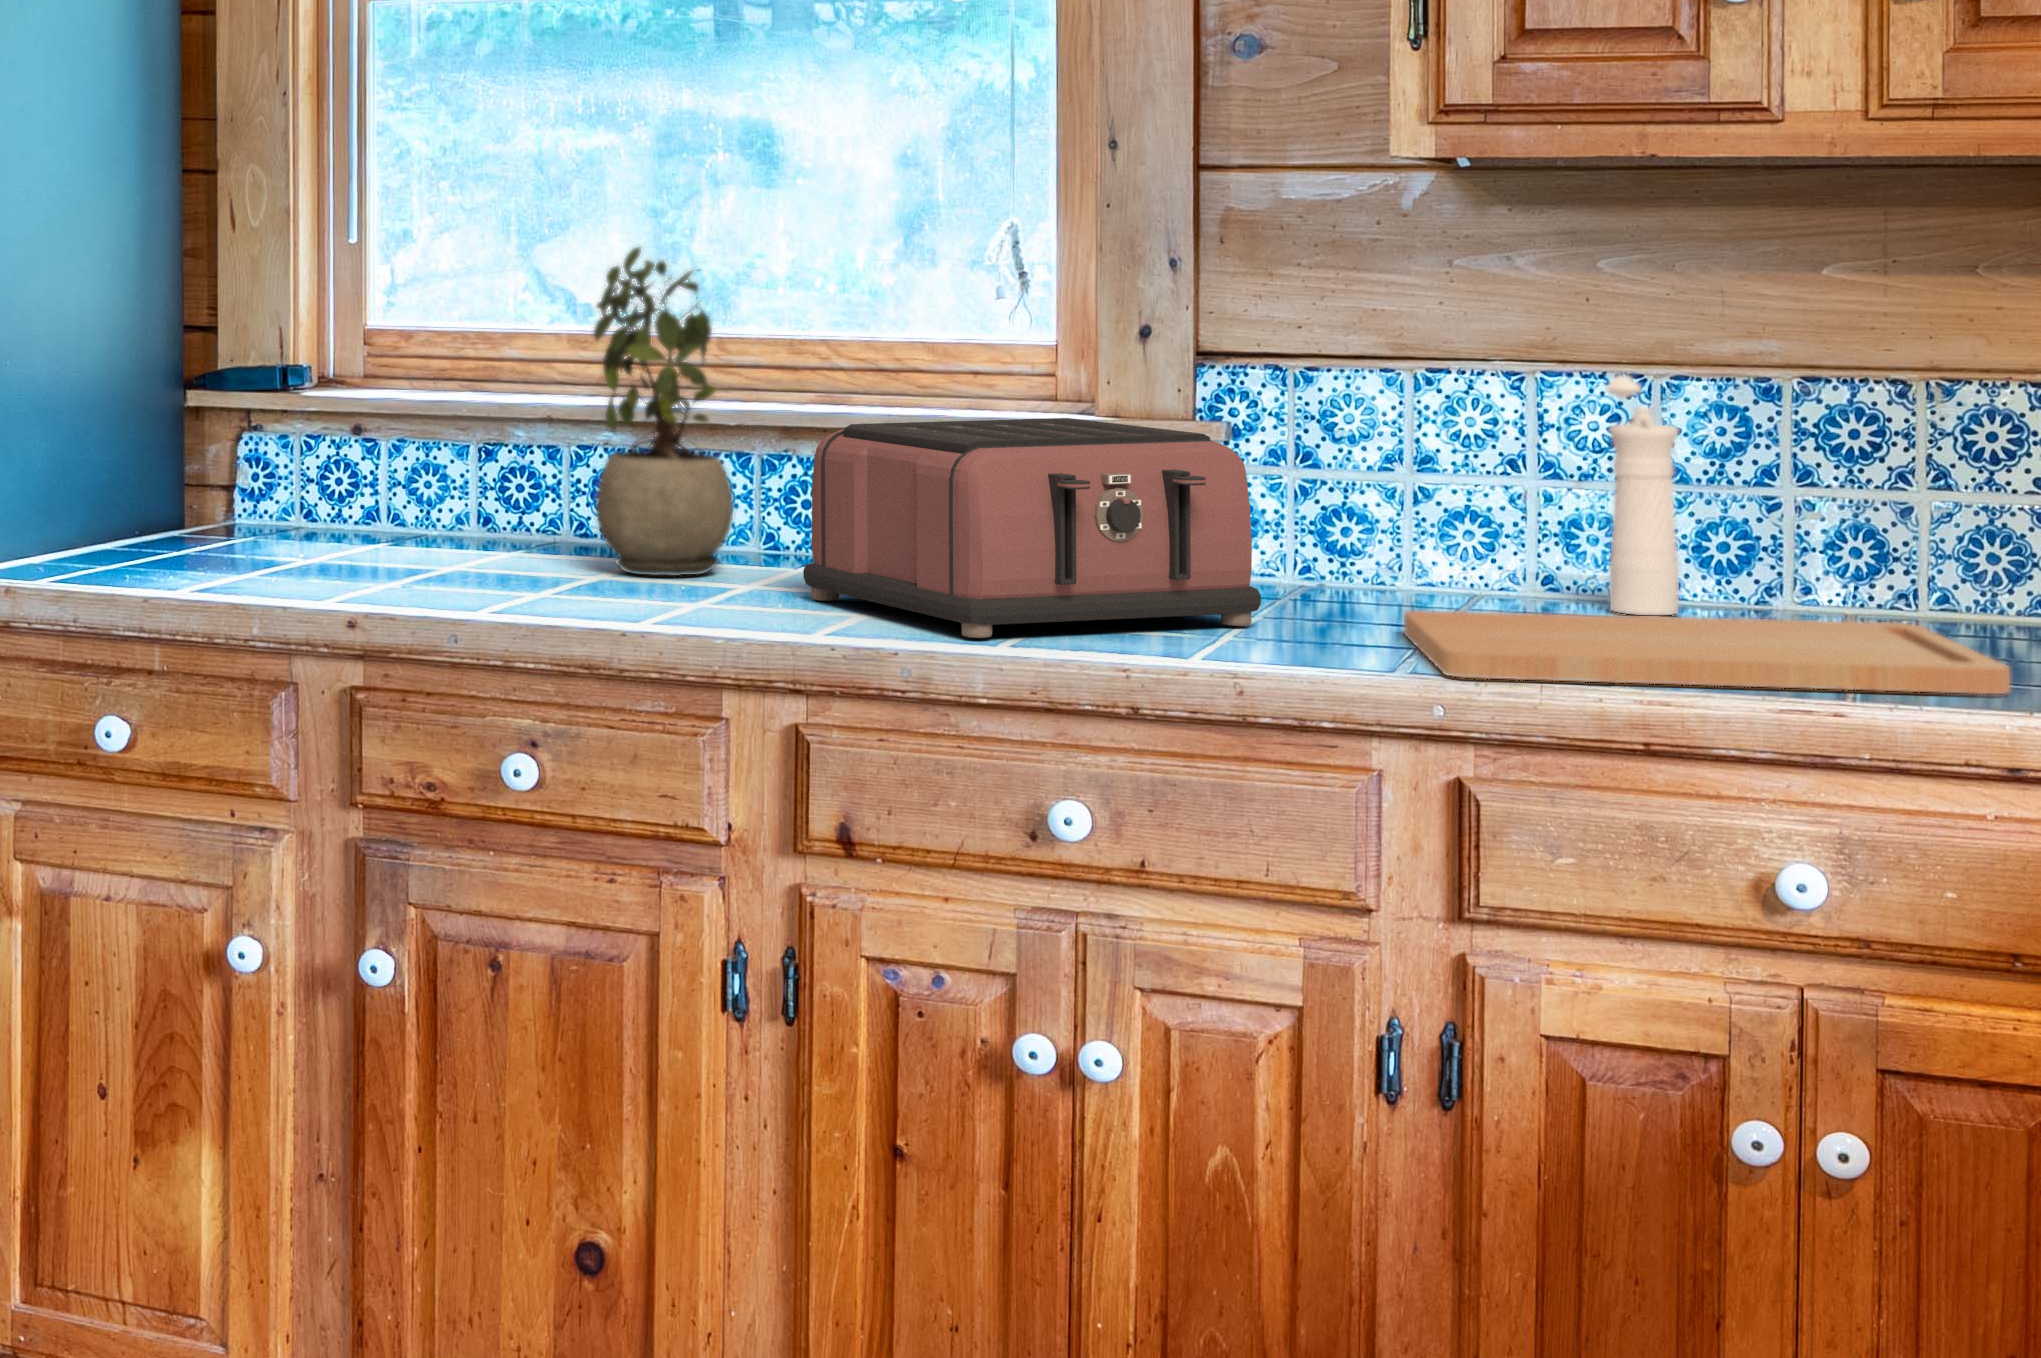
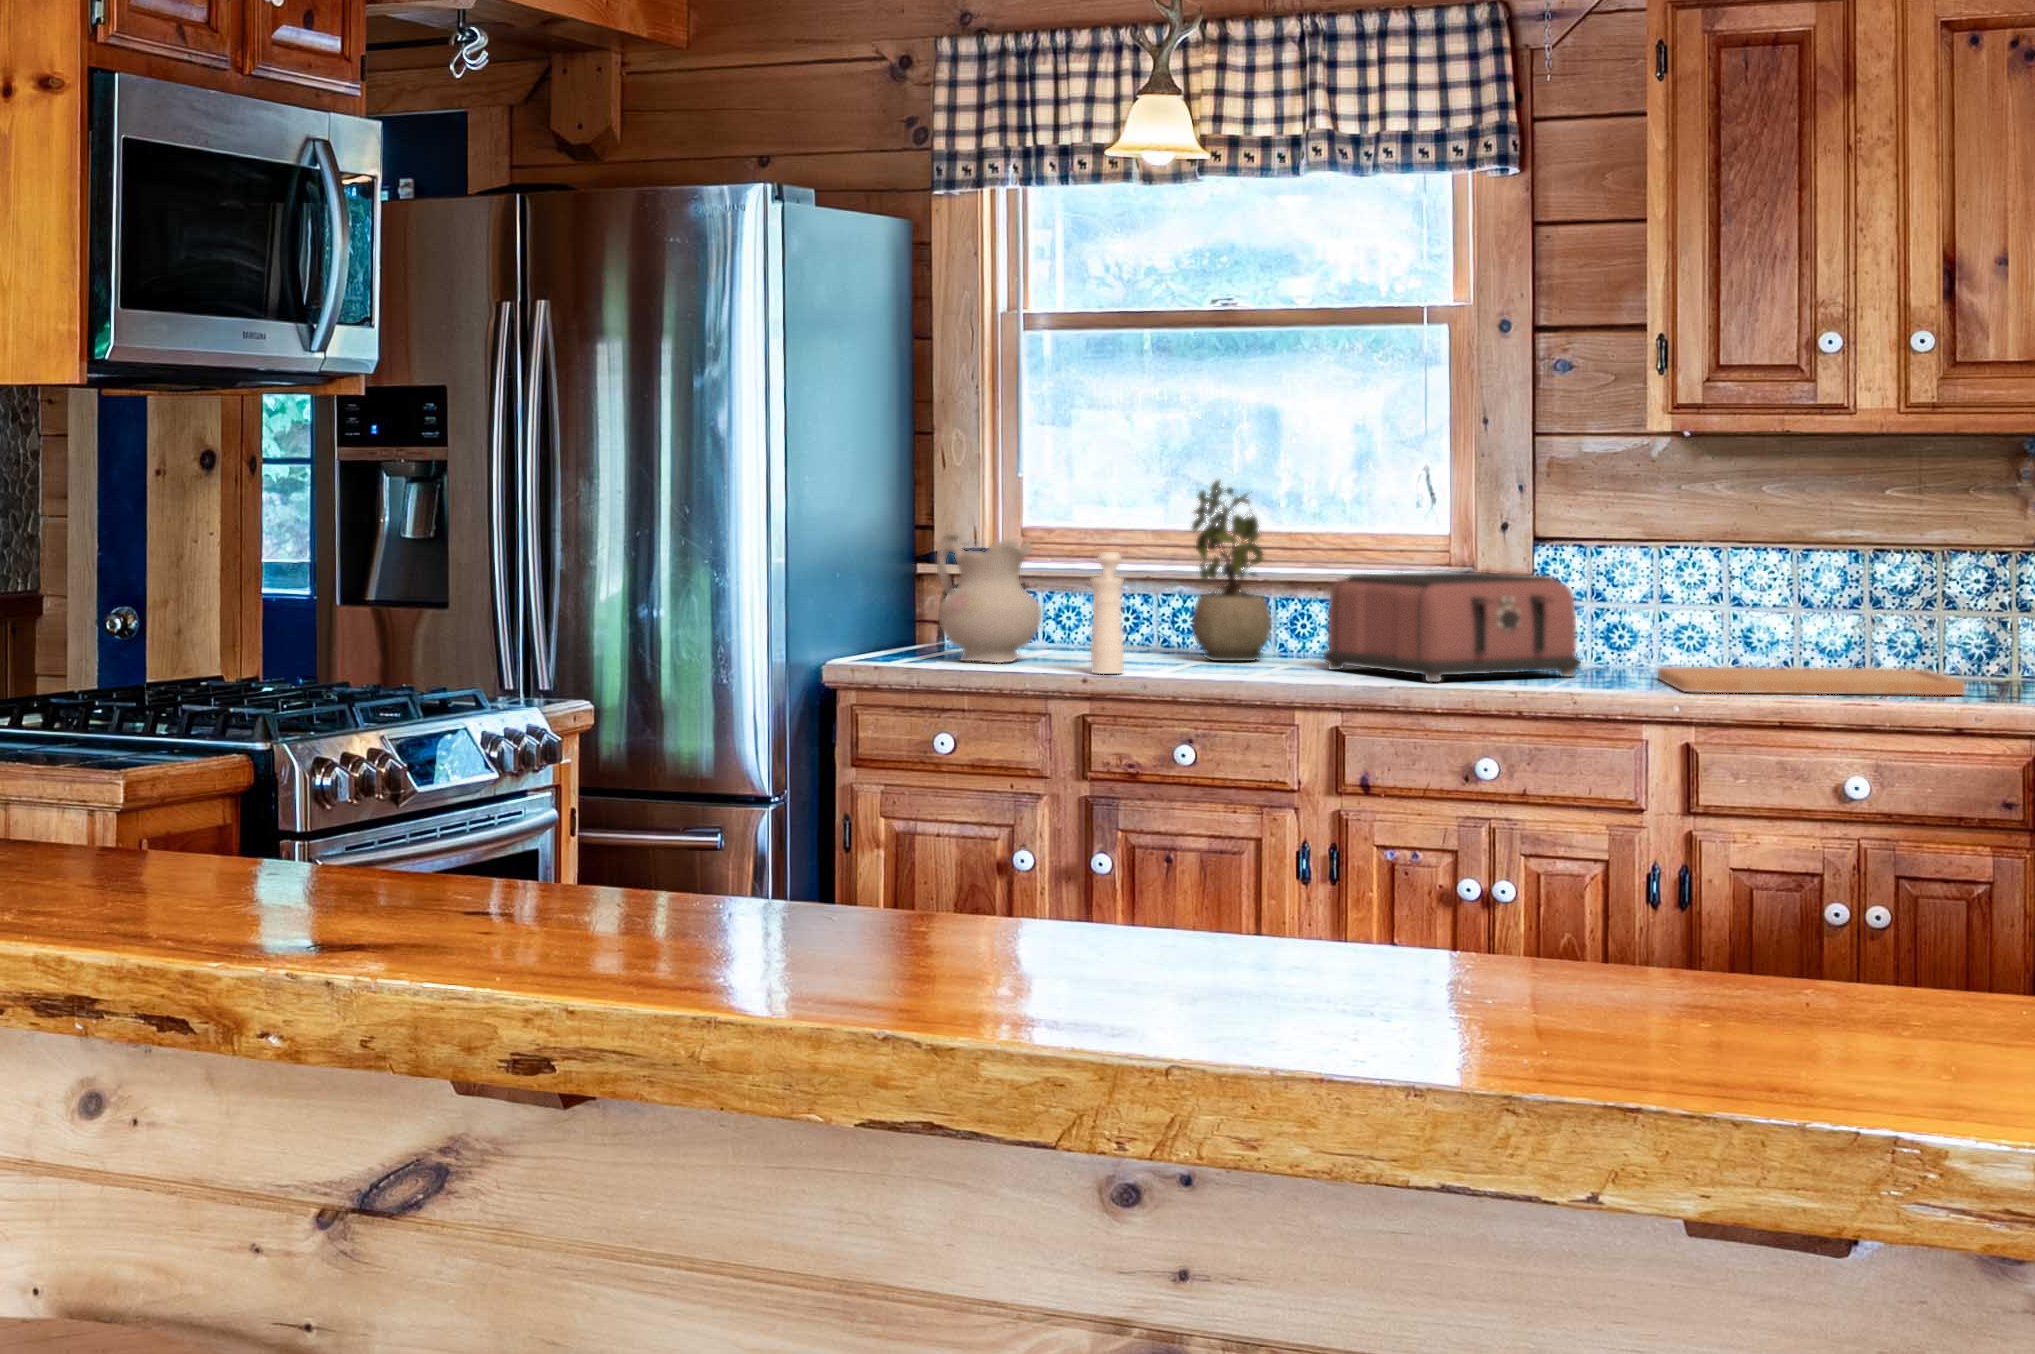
ceramic pitcher: none [160,340,335,574] -> present [937,535,1041,663]
pepper mill: present [1607,376,1679,616] -> present [1091,552,1124,674]

